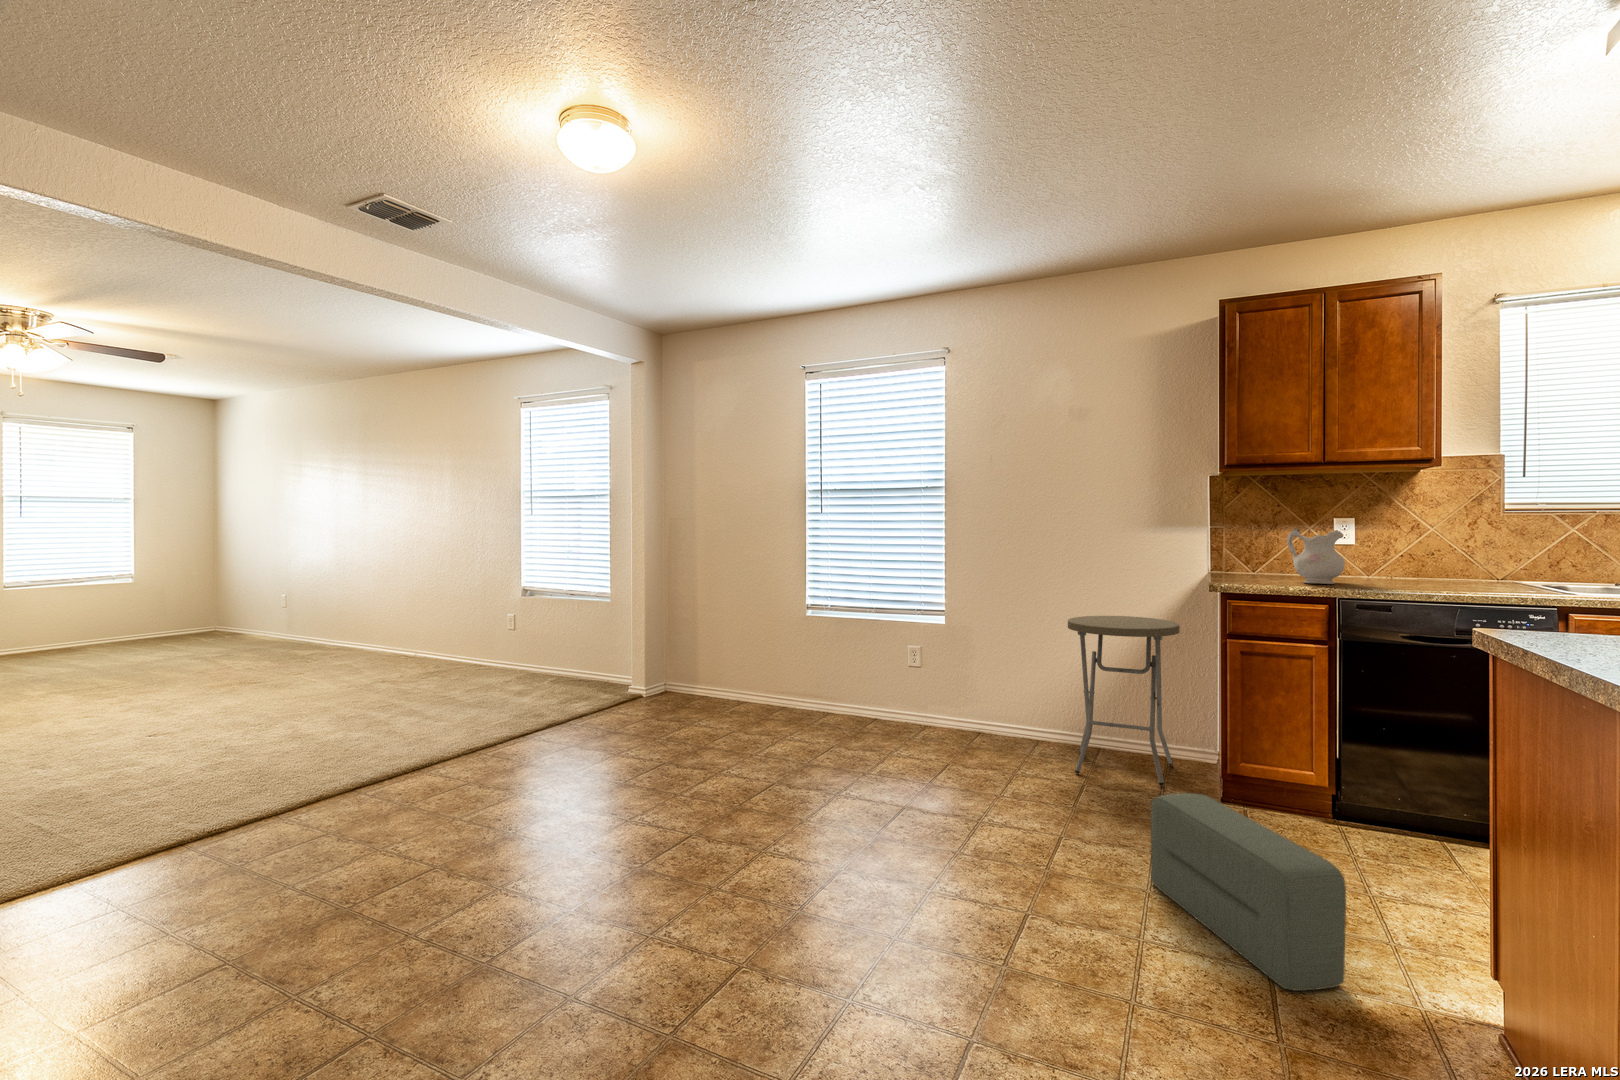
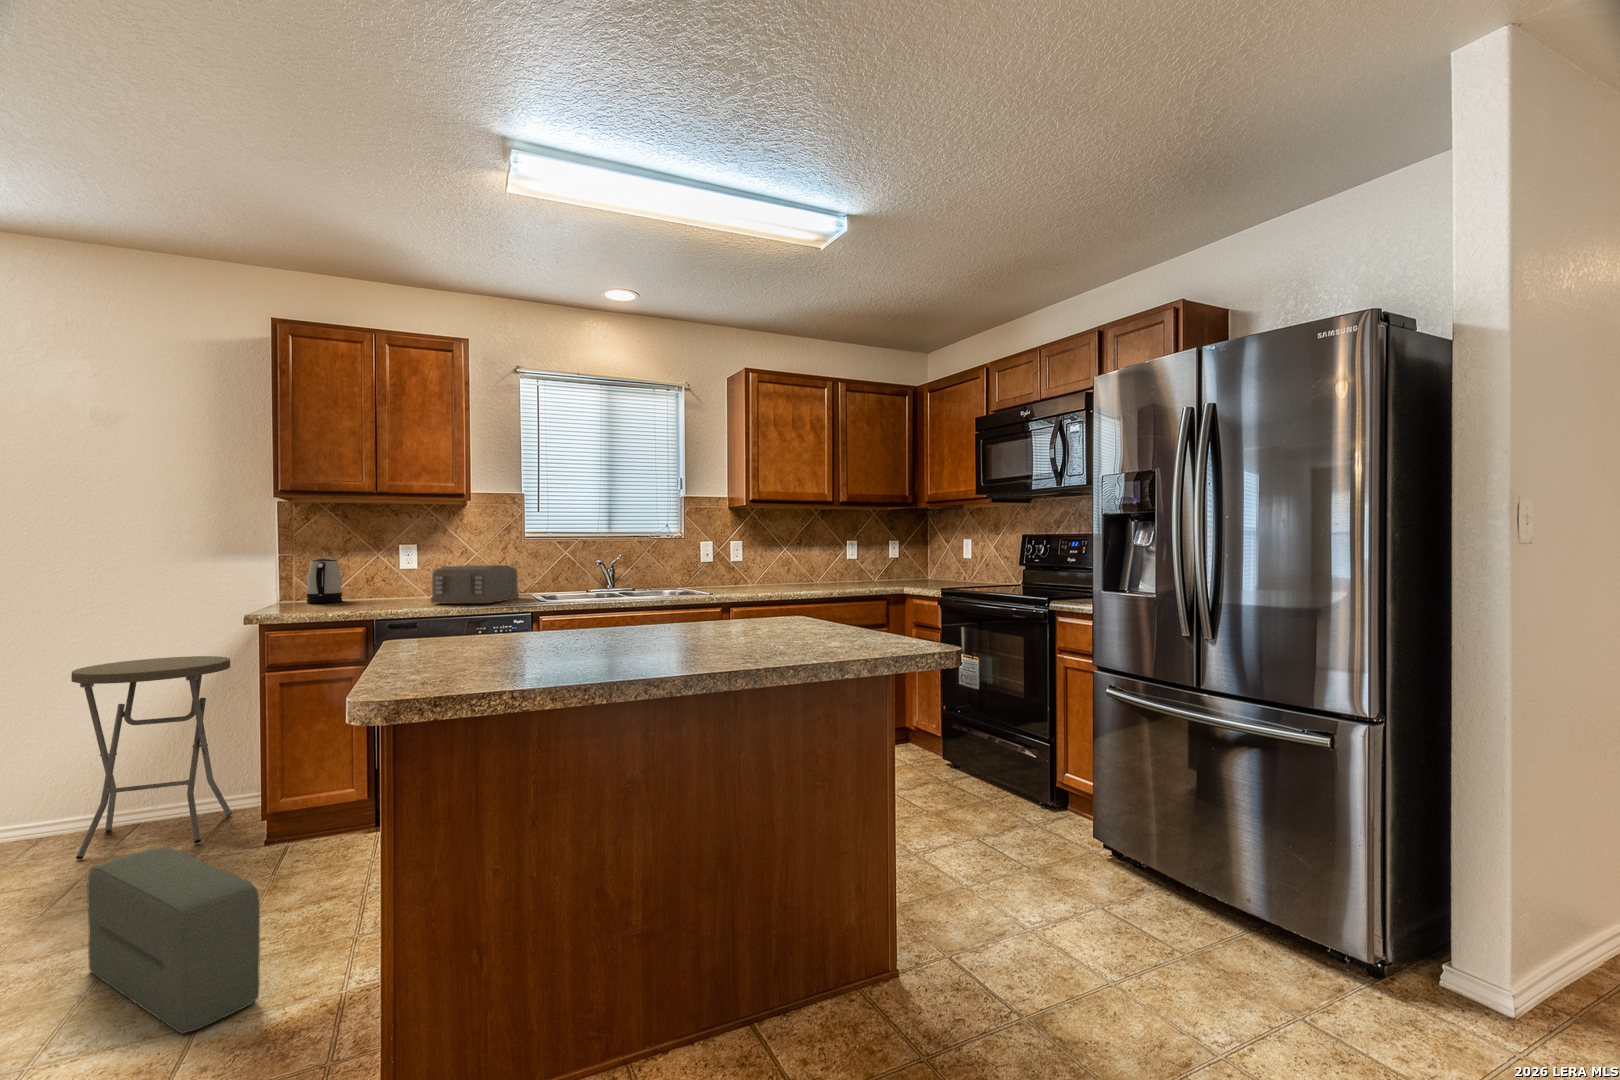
ceramic pitcher: present [1287,529,1345,584] -> none [345,555,396,606]
kettle: none [1237,532,1271,576] -> present [307,558,342,603]
toaster: none [1390,542,1506,590] -> present [431,565,519,604]

